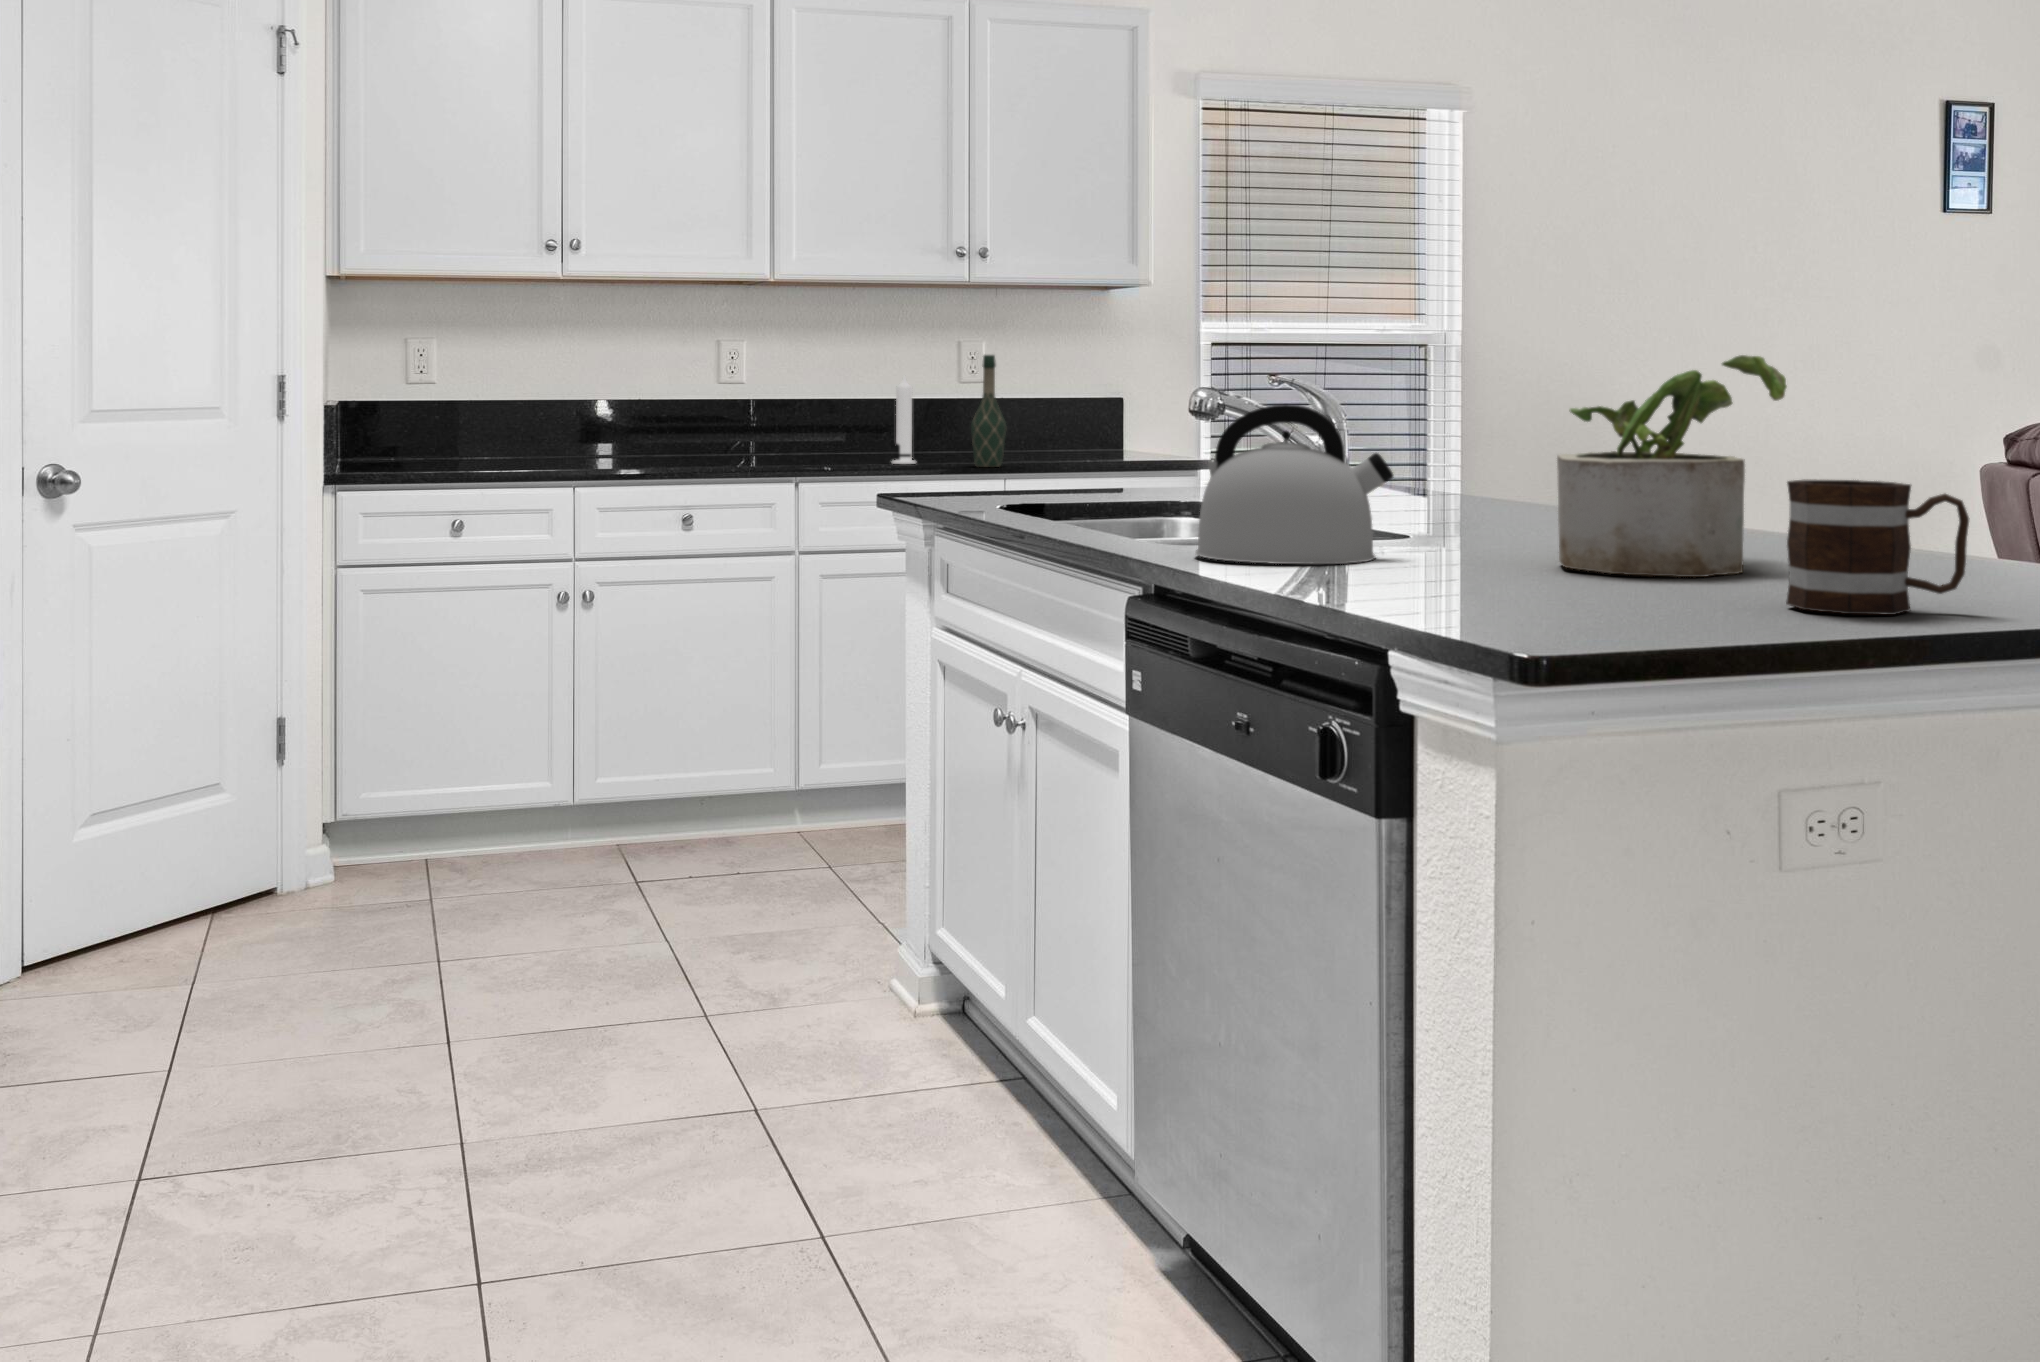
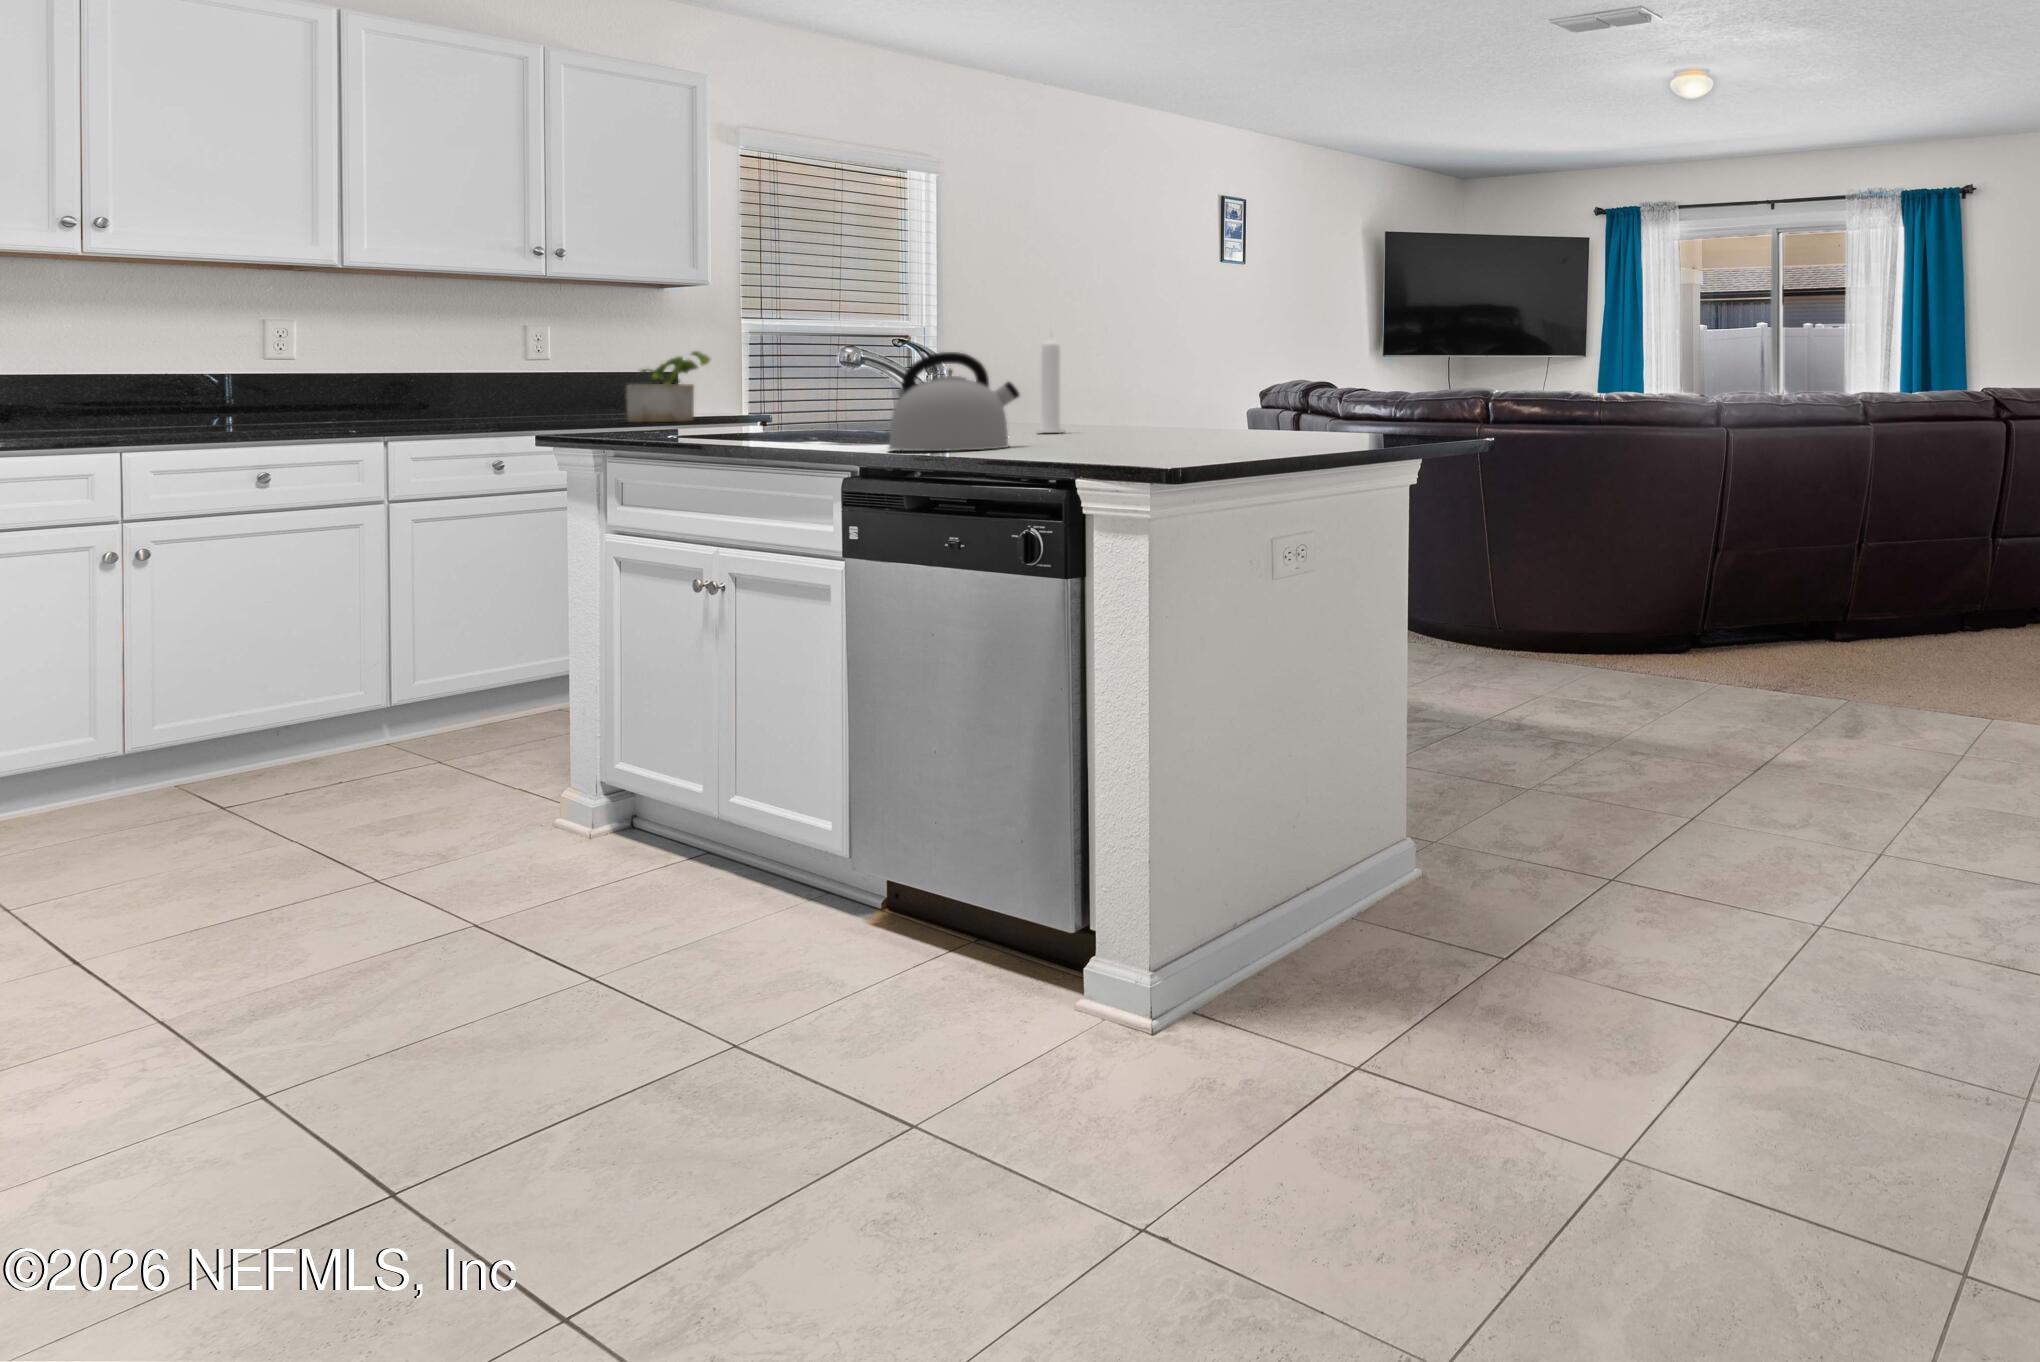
wine bottle: present [971,355,1006,467] -> none [547,336,582,427]
potted plant: present [1557,355,1787,577] -> present [626,351,710,422]
candle: present [892,376,916,464] -> present [1036,332,1064,433]
mug: present [1786,480,1969,615] -> none [1269,382,1351,447]

